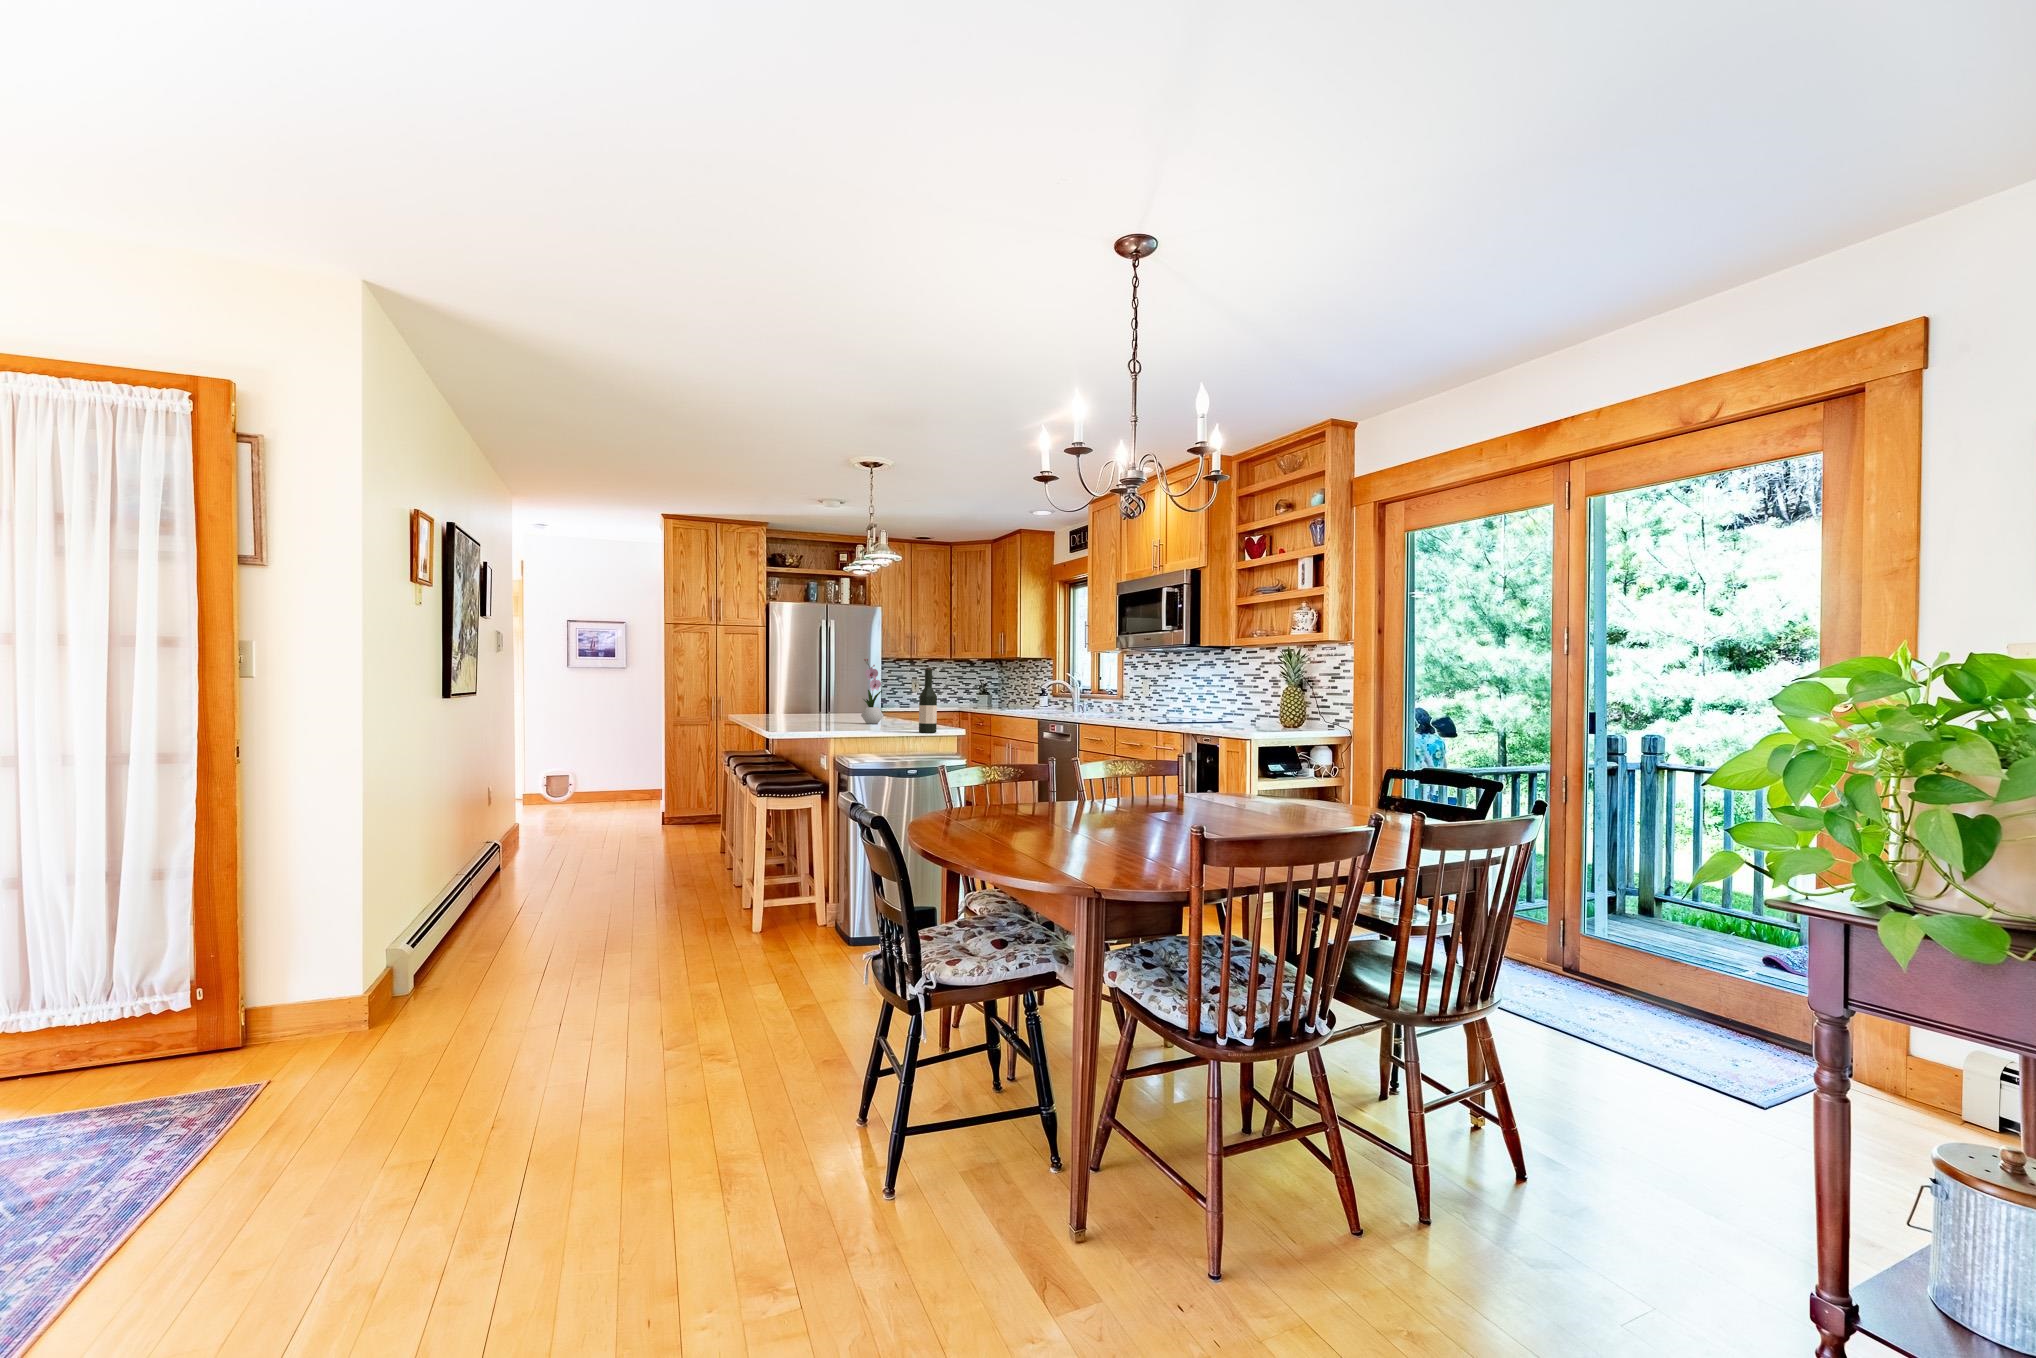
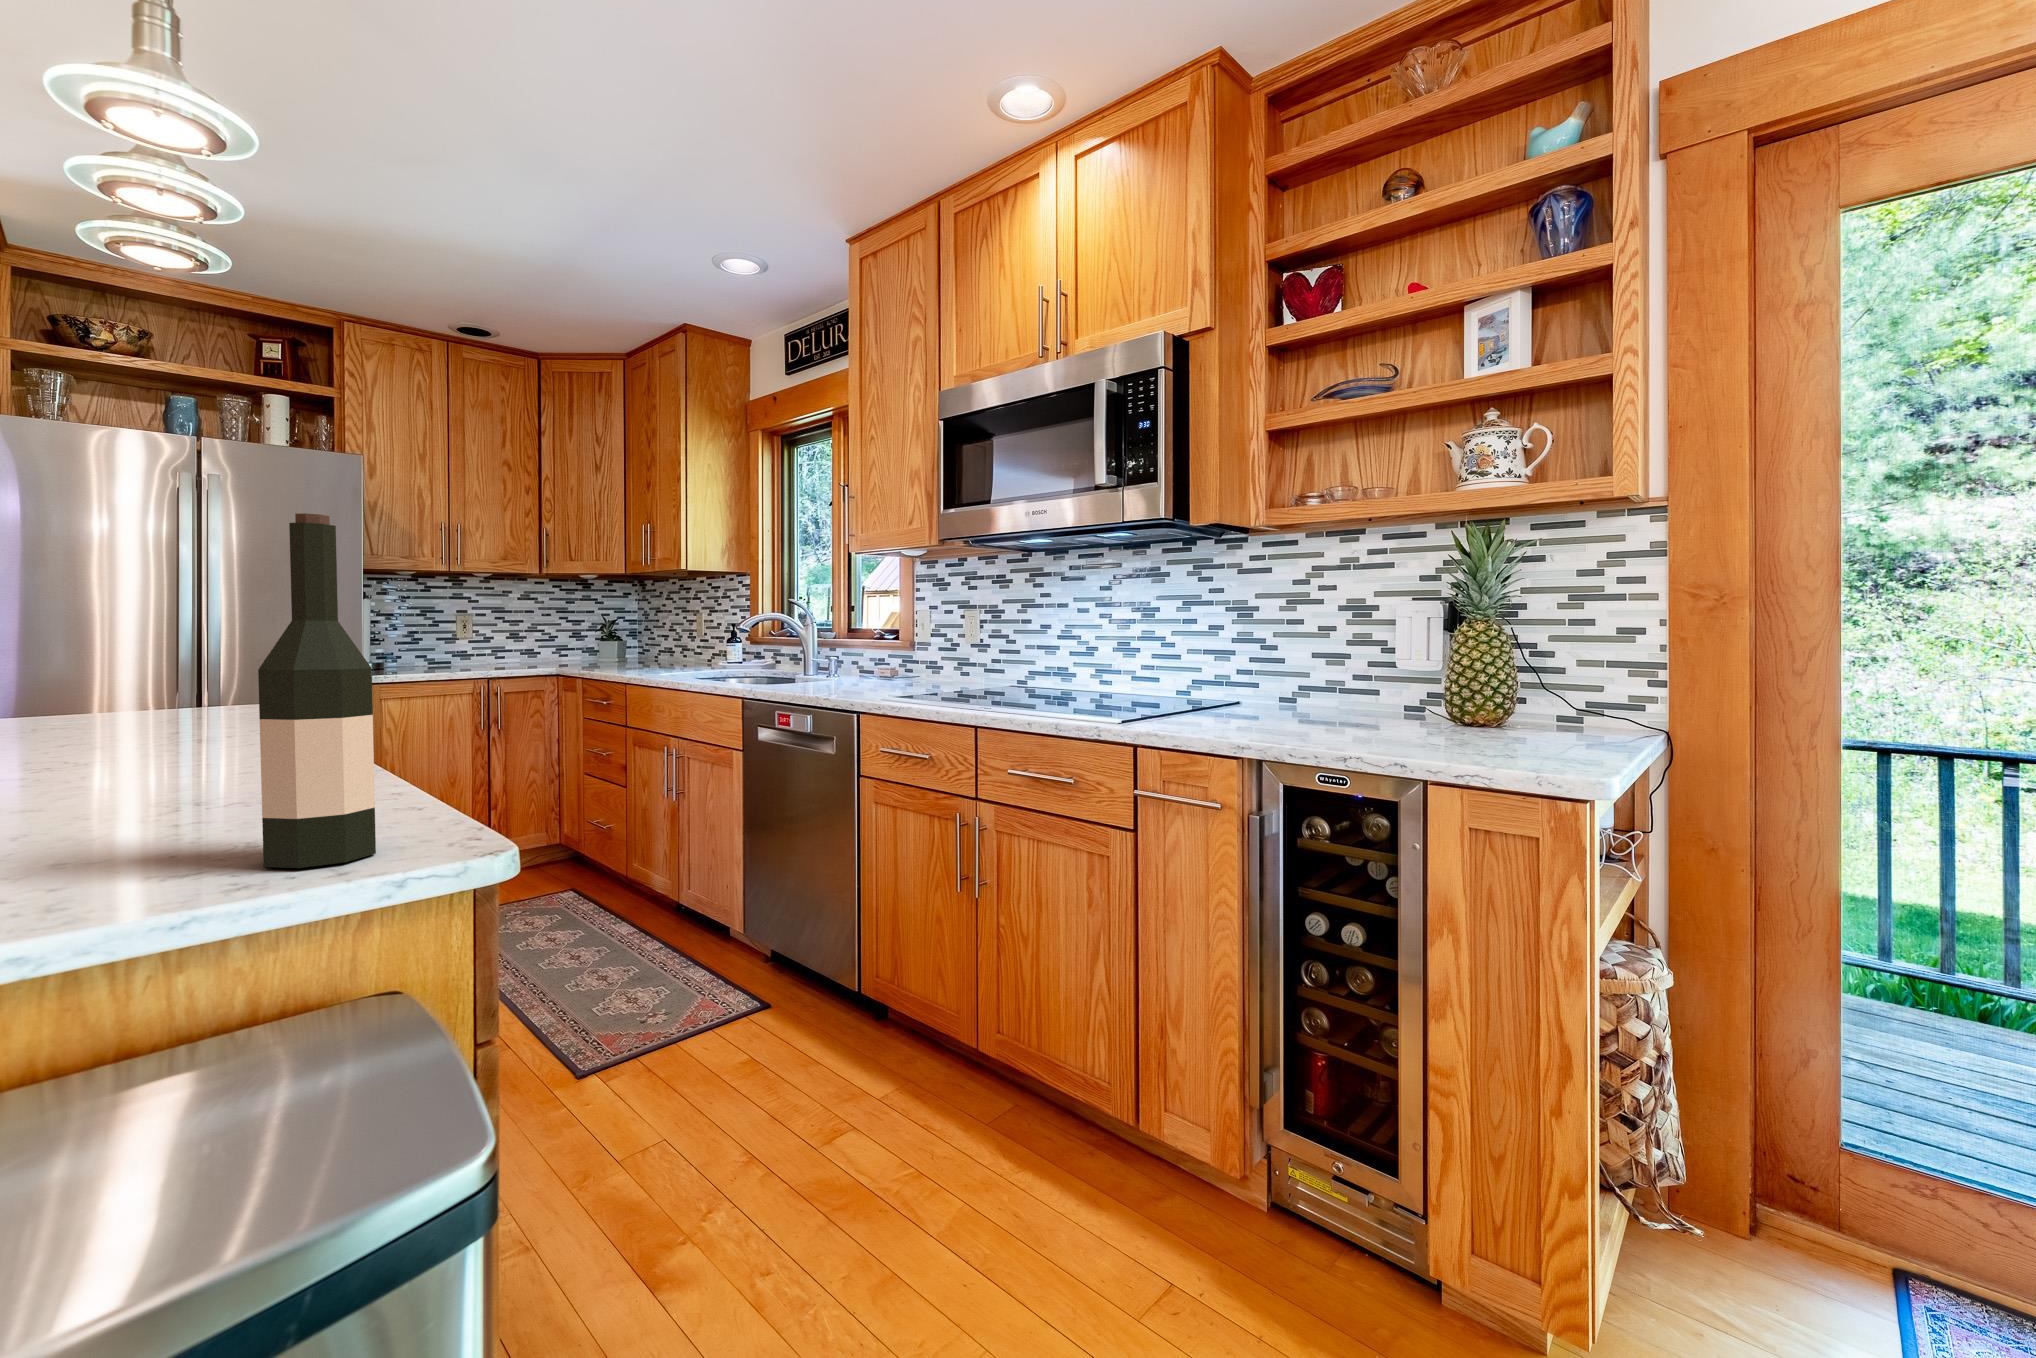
flower arrangement: present [861,659,884,724] -> none [98,511,220,765]

